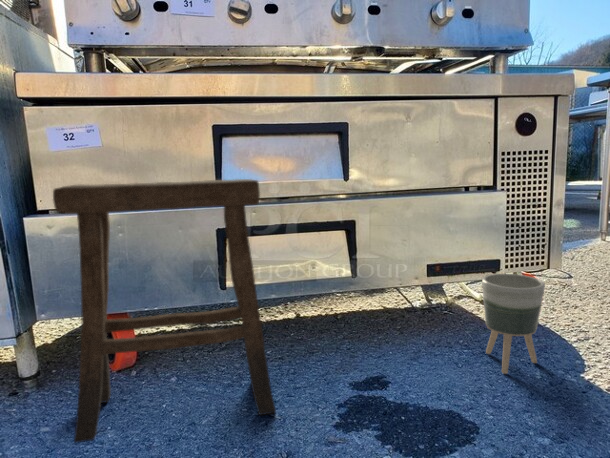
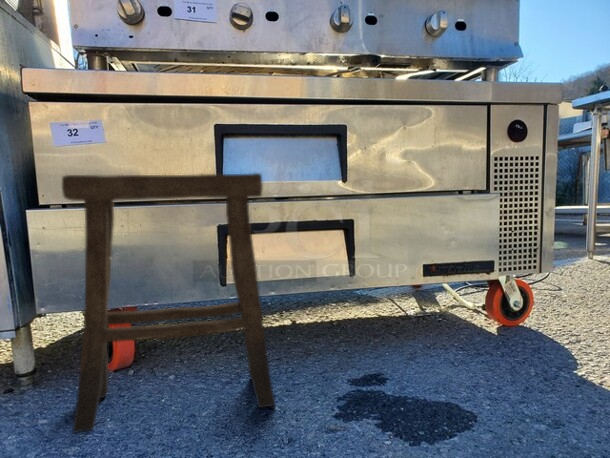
planter: present [482,274,545,374] -> none [477,274,538,371]

